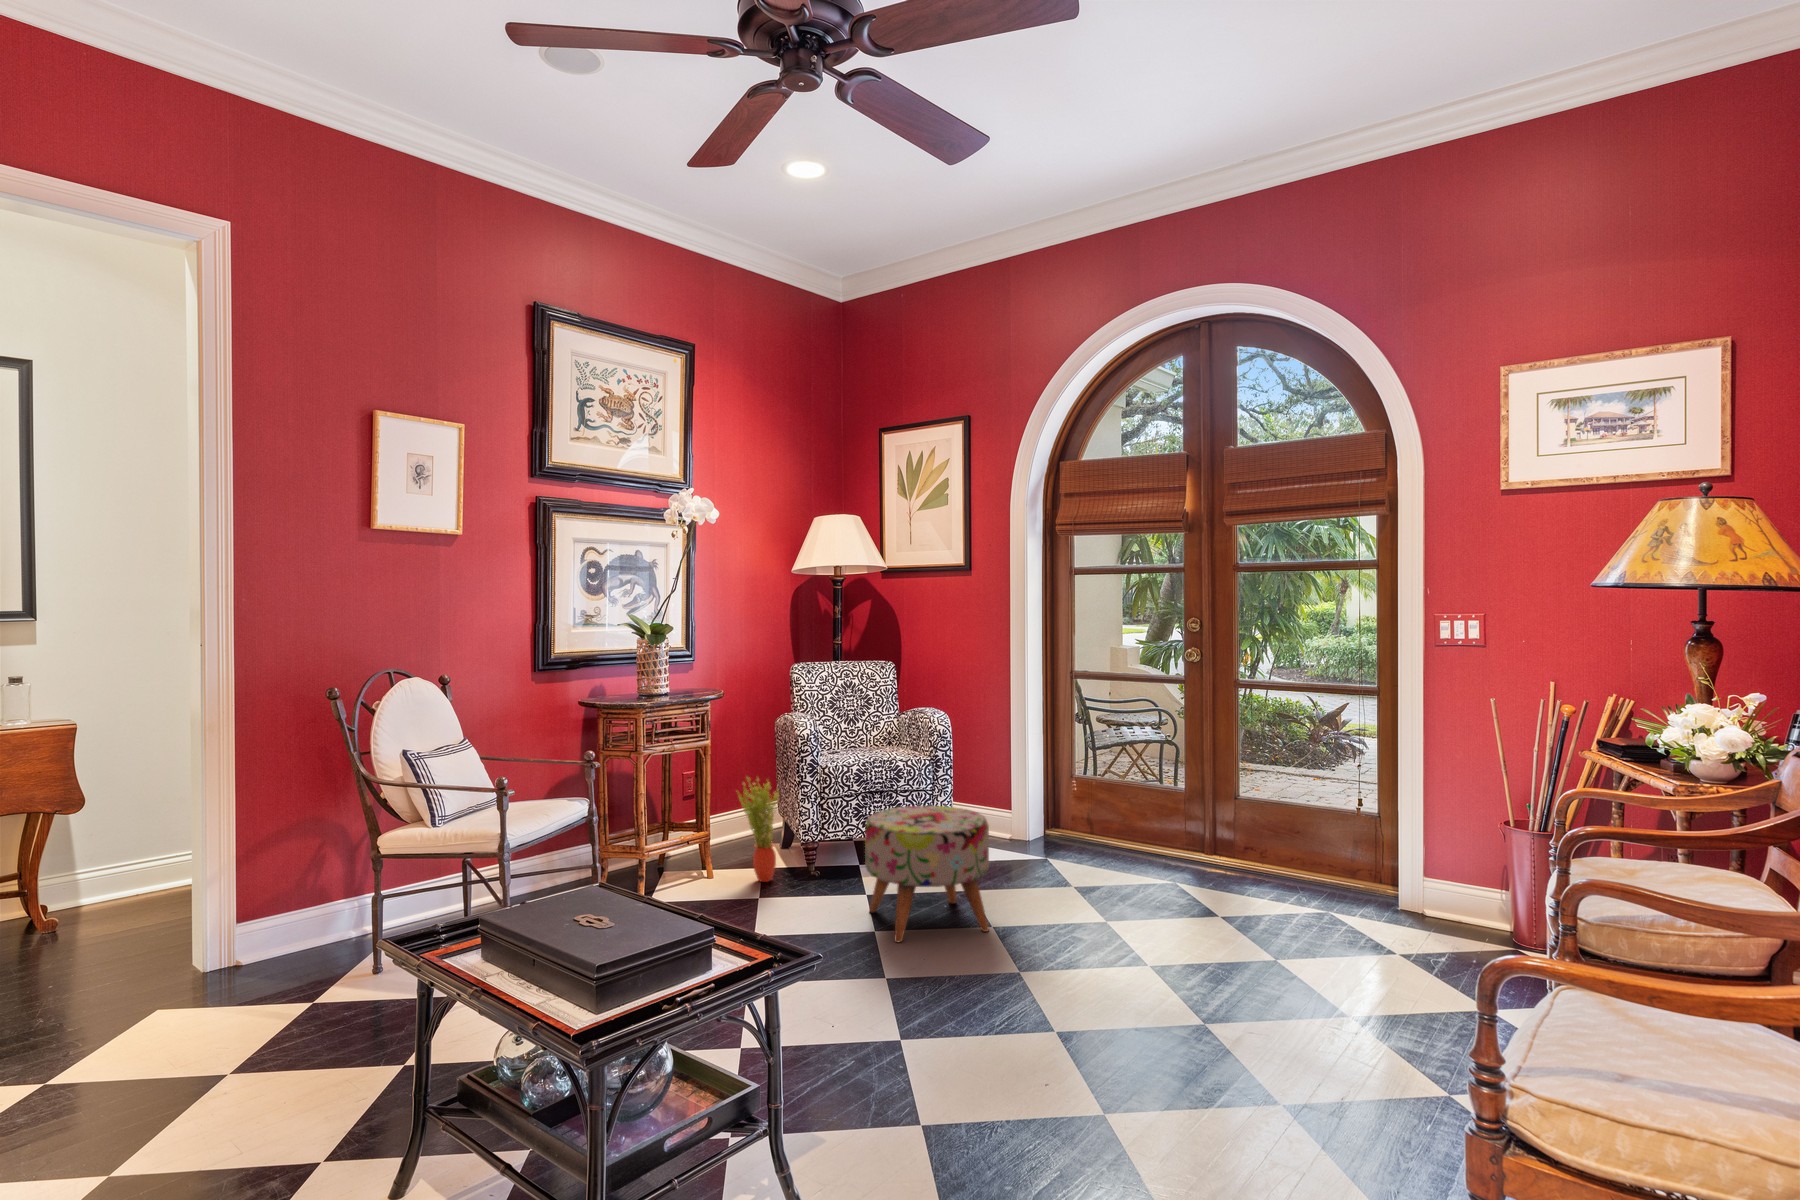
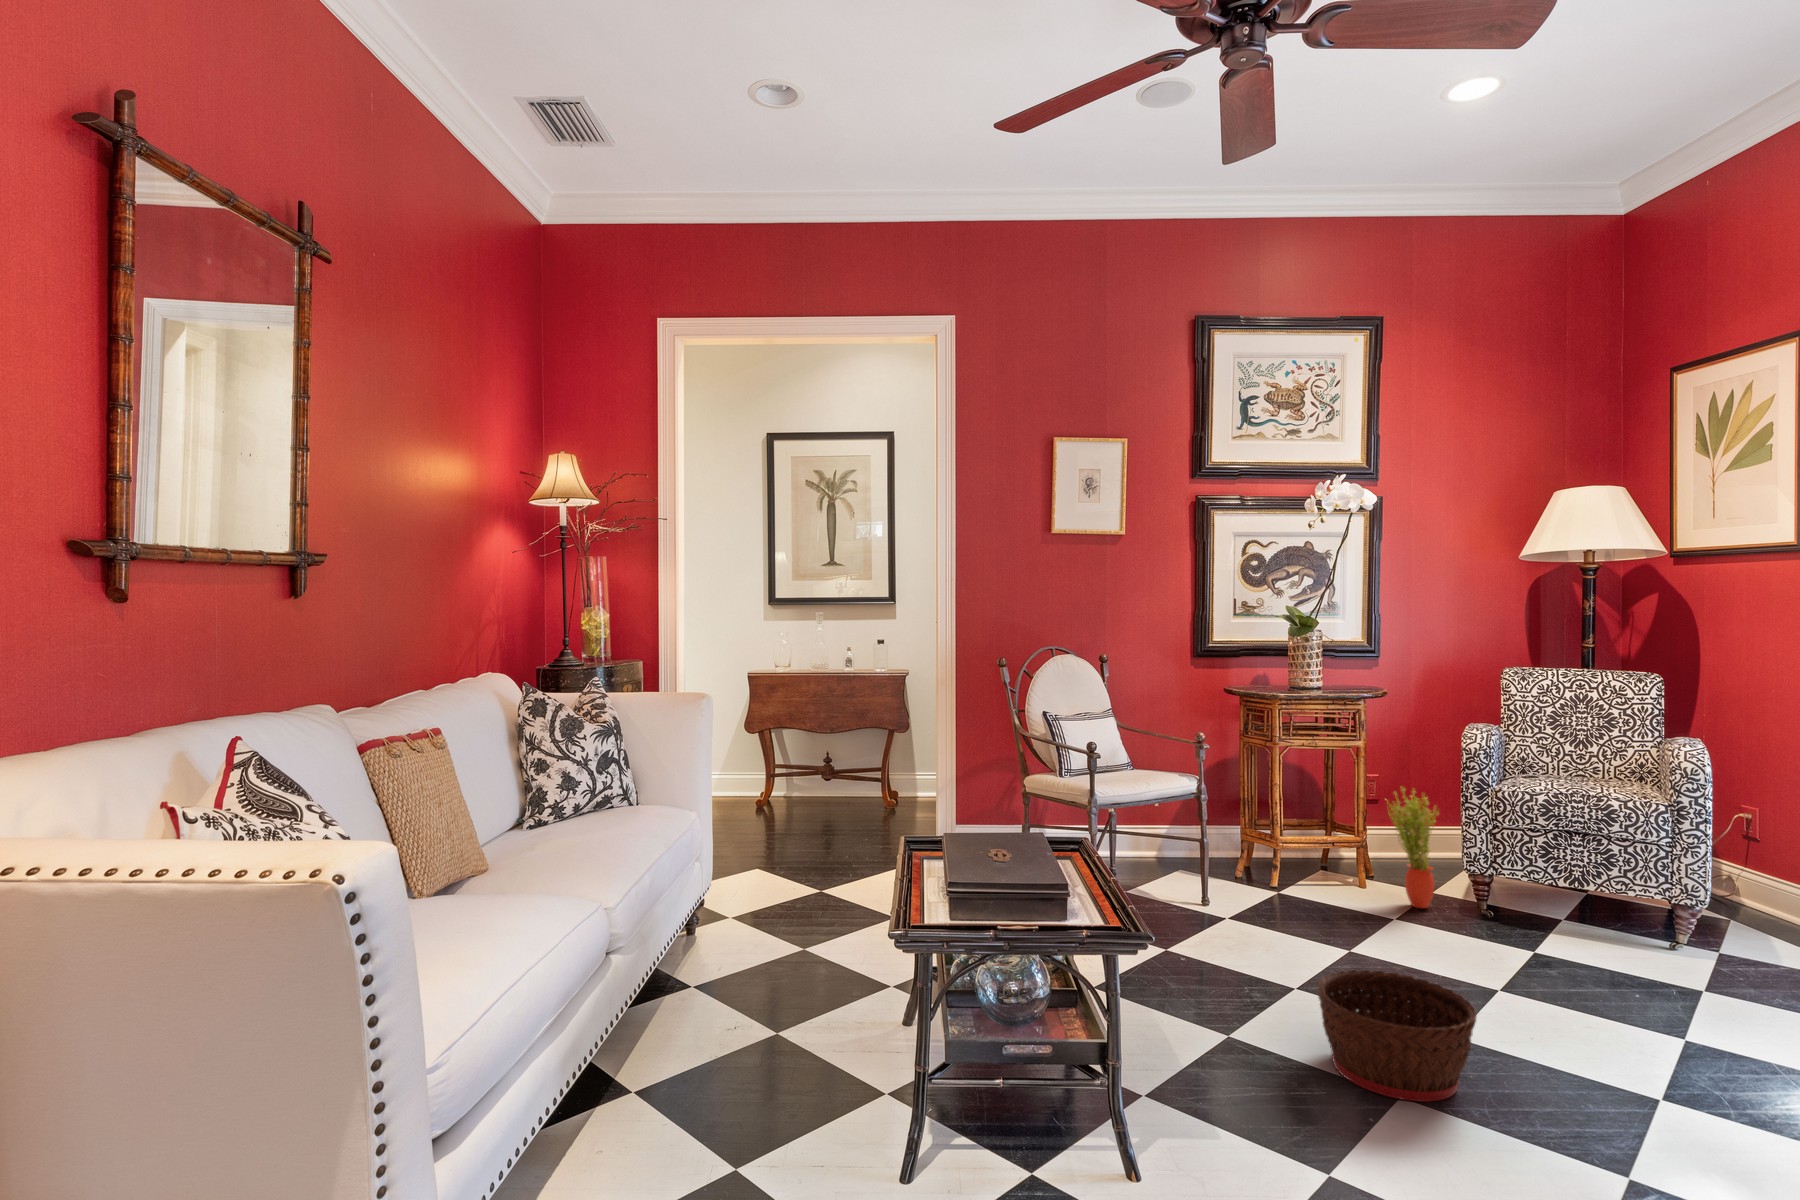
ottoman: present [865,806,989,942] -> none [1489,850,1687,1040]
basket: none [828,939,951,1050] -> present [1317,970,1477,1102]

